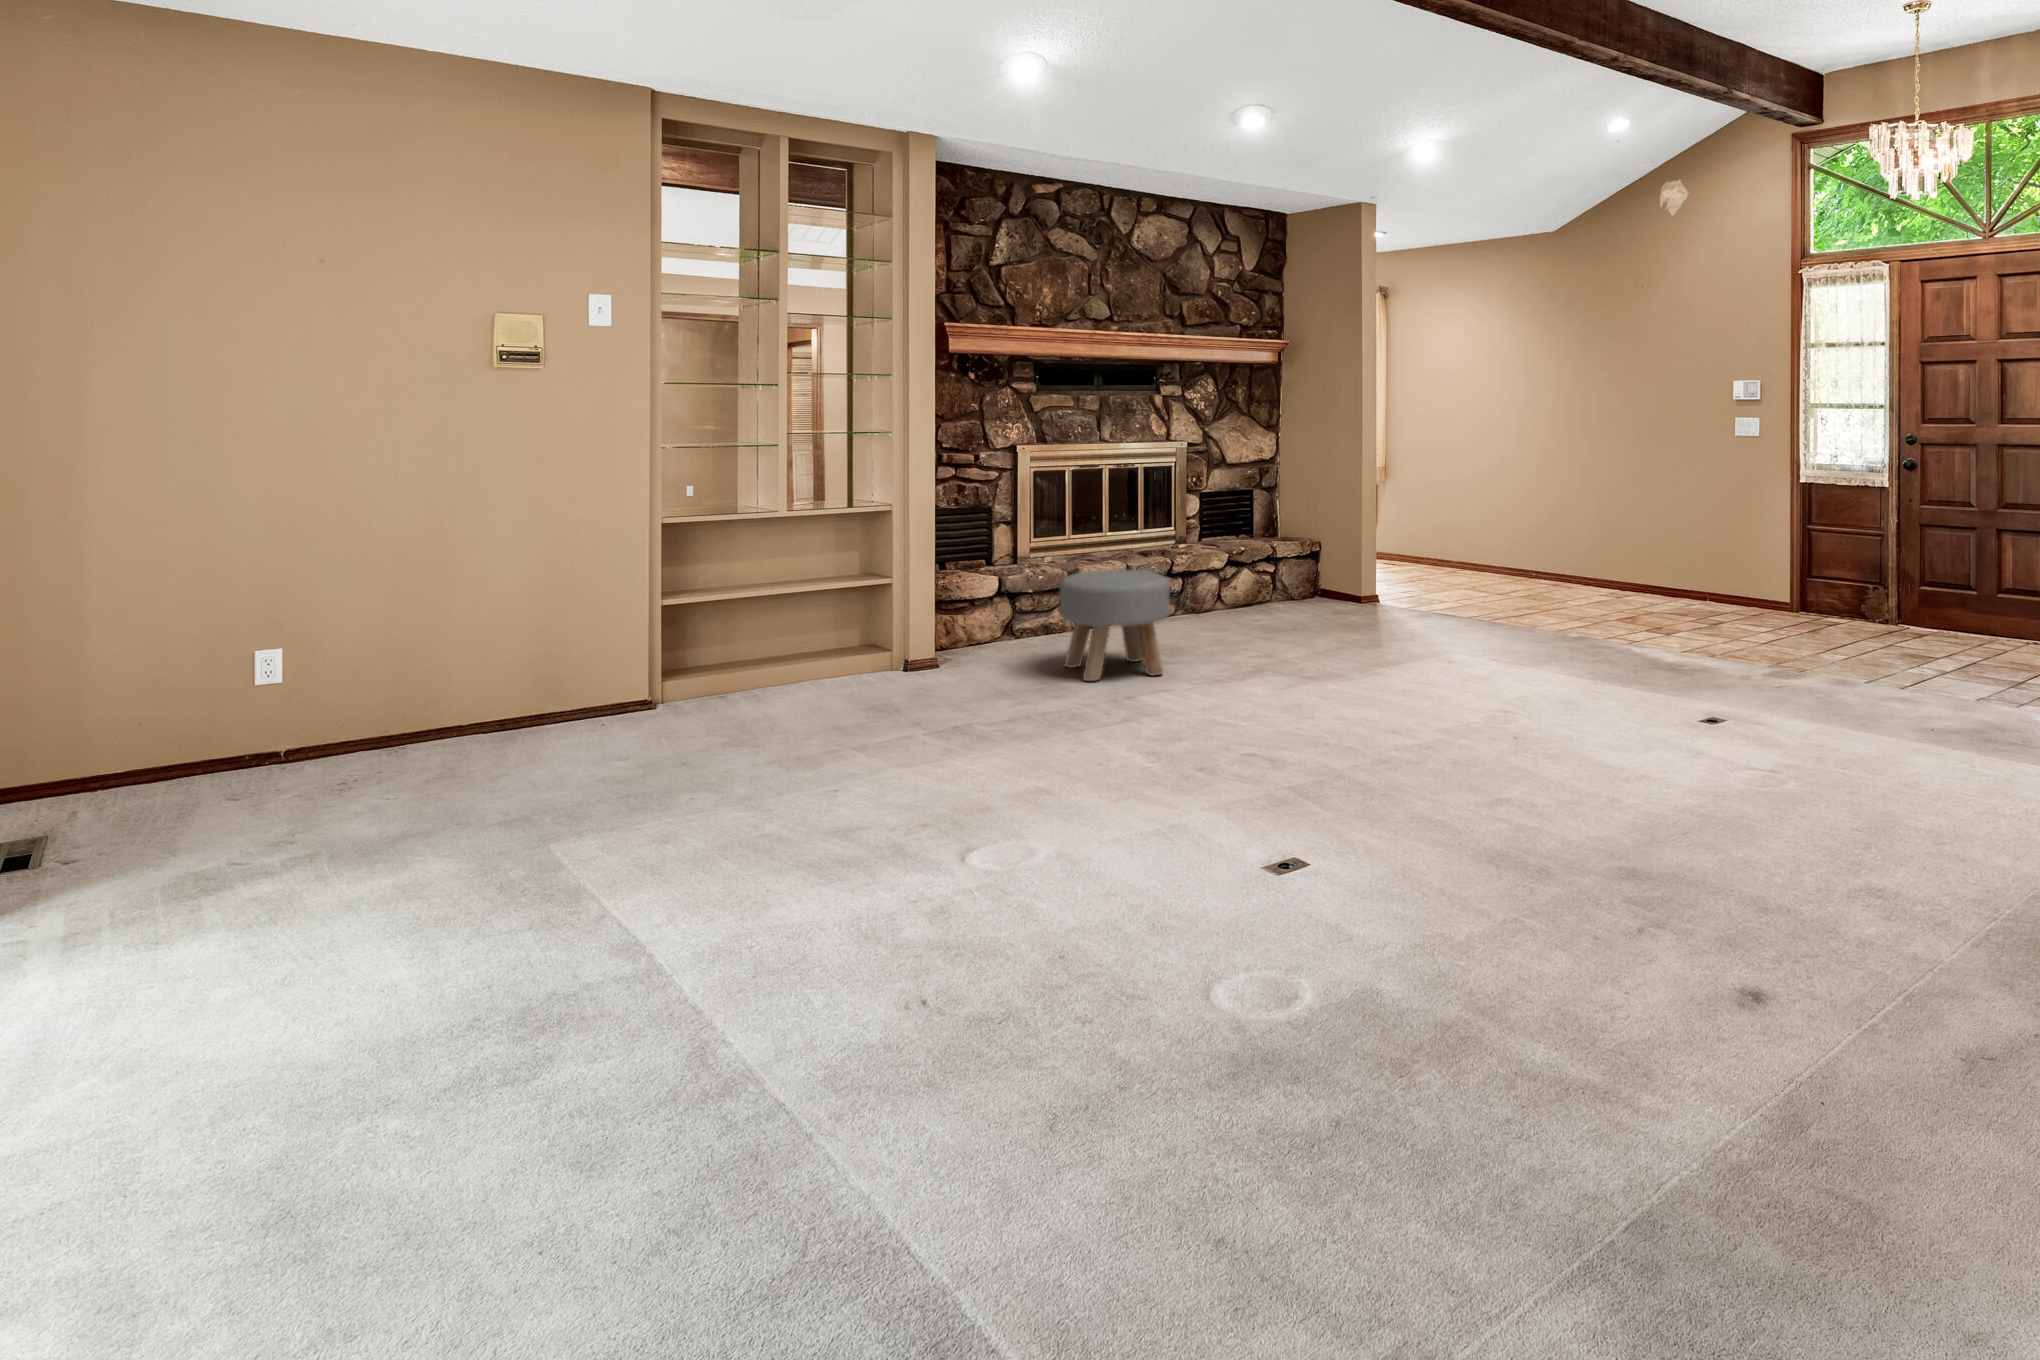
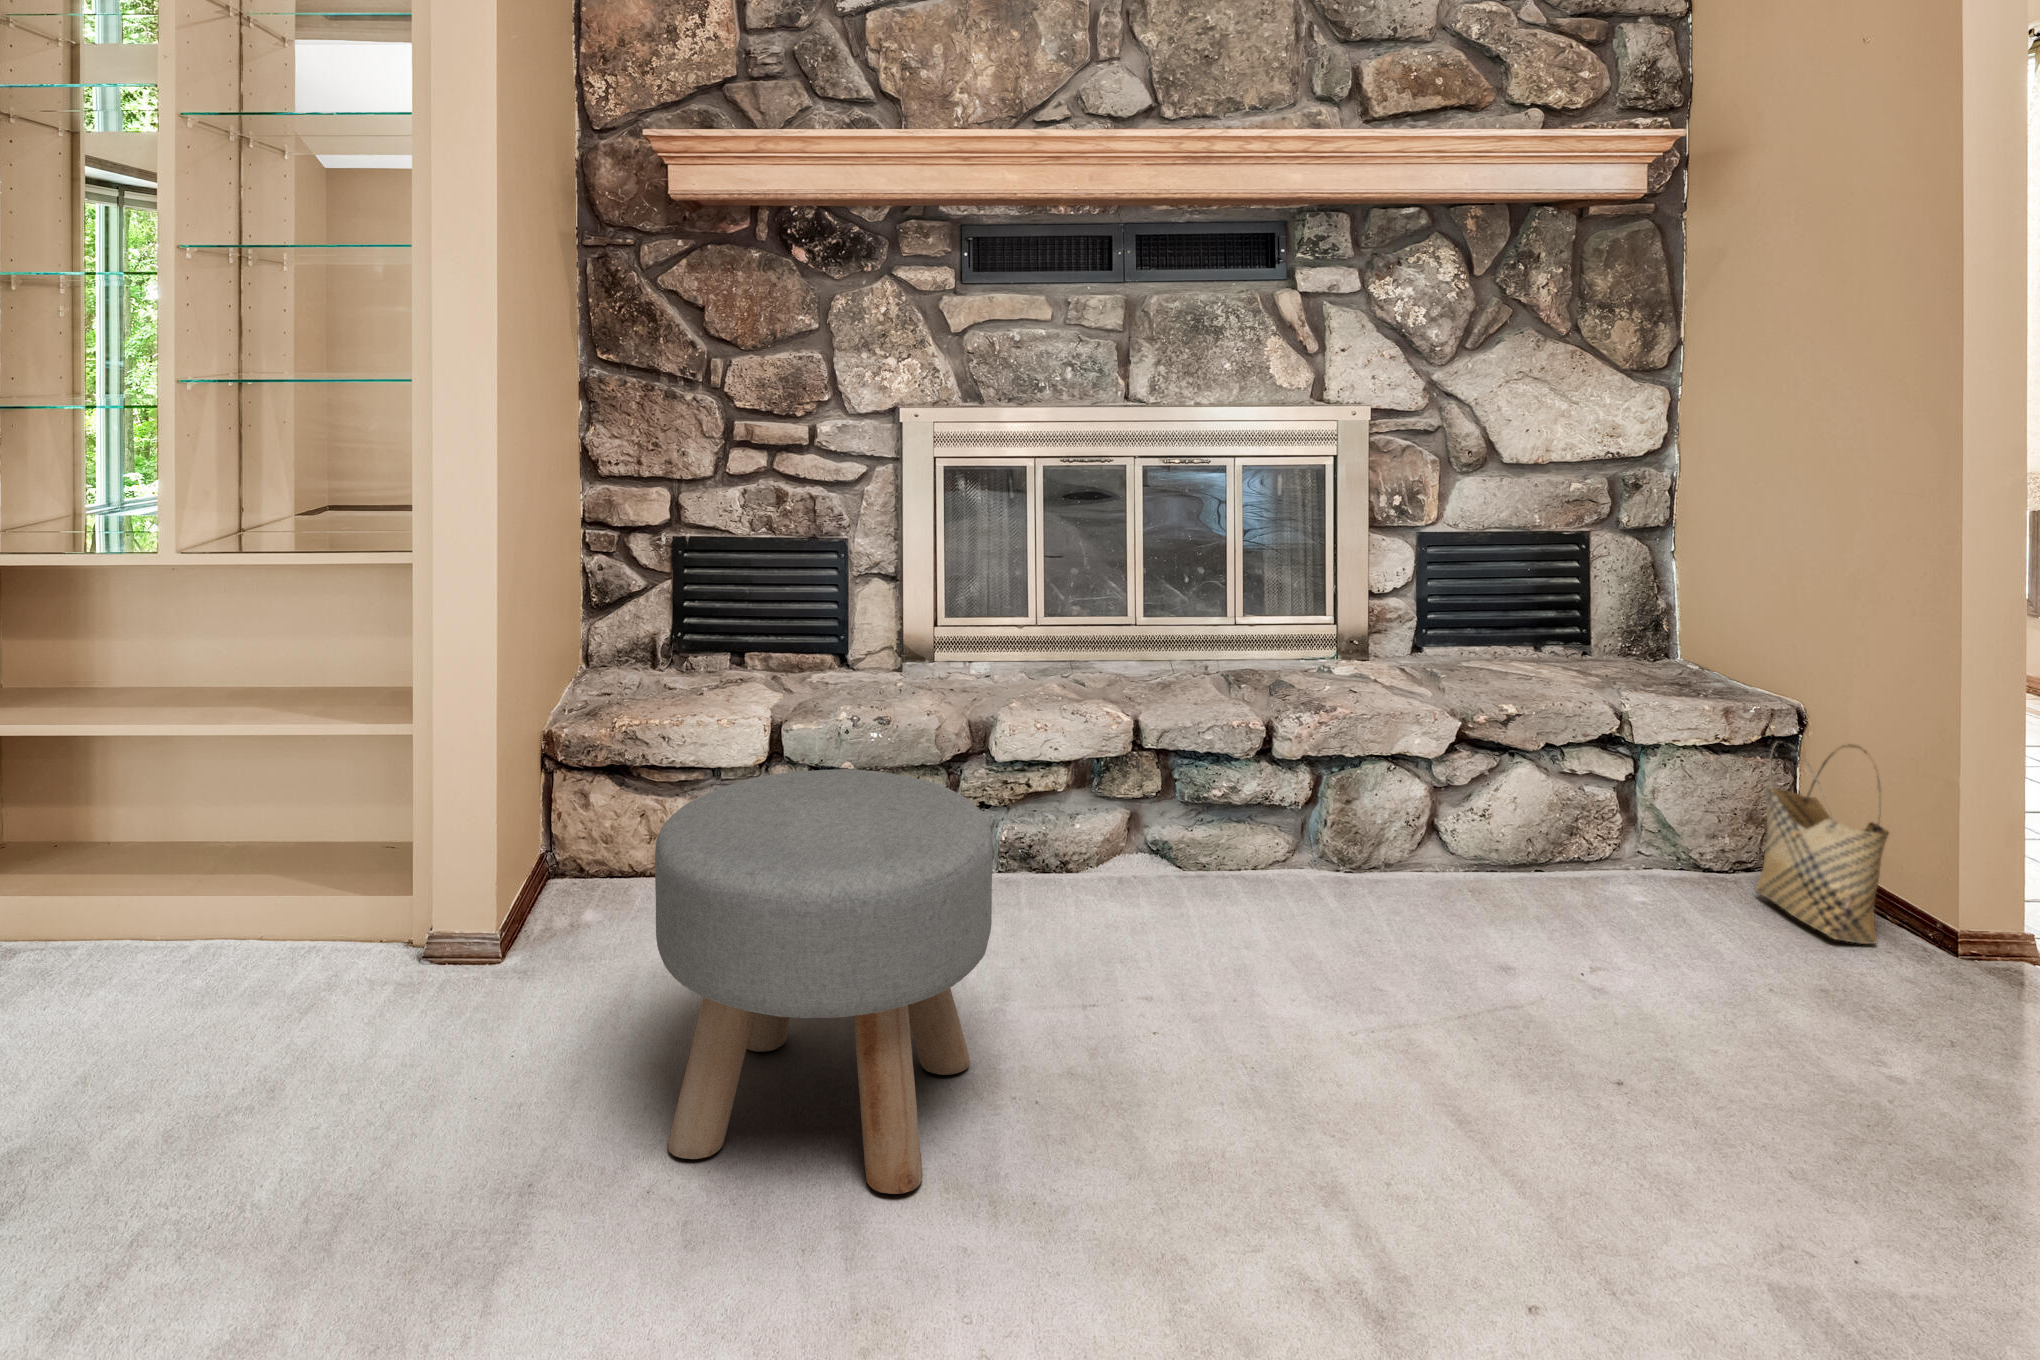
woven basket: none [1314,550,1353,610] -> present [1755,741,1889,944]

